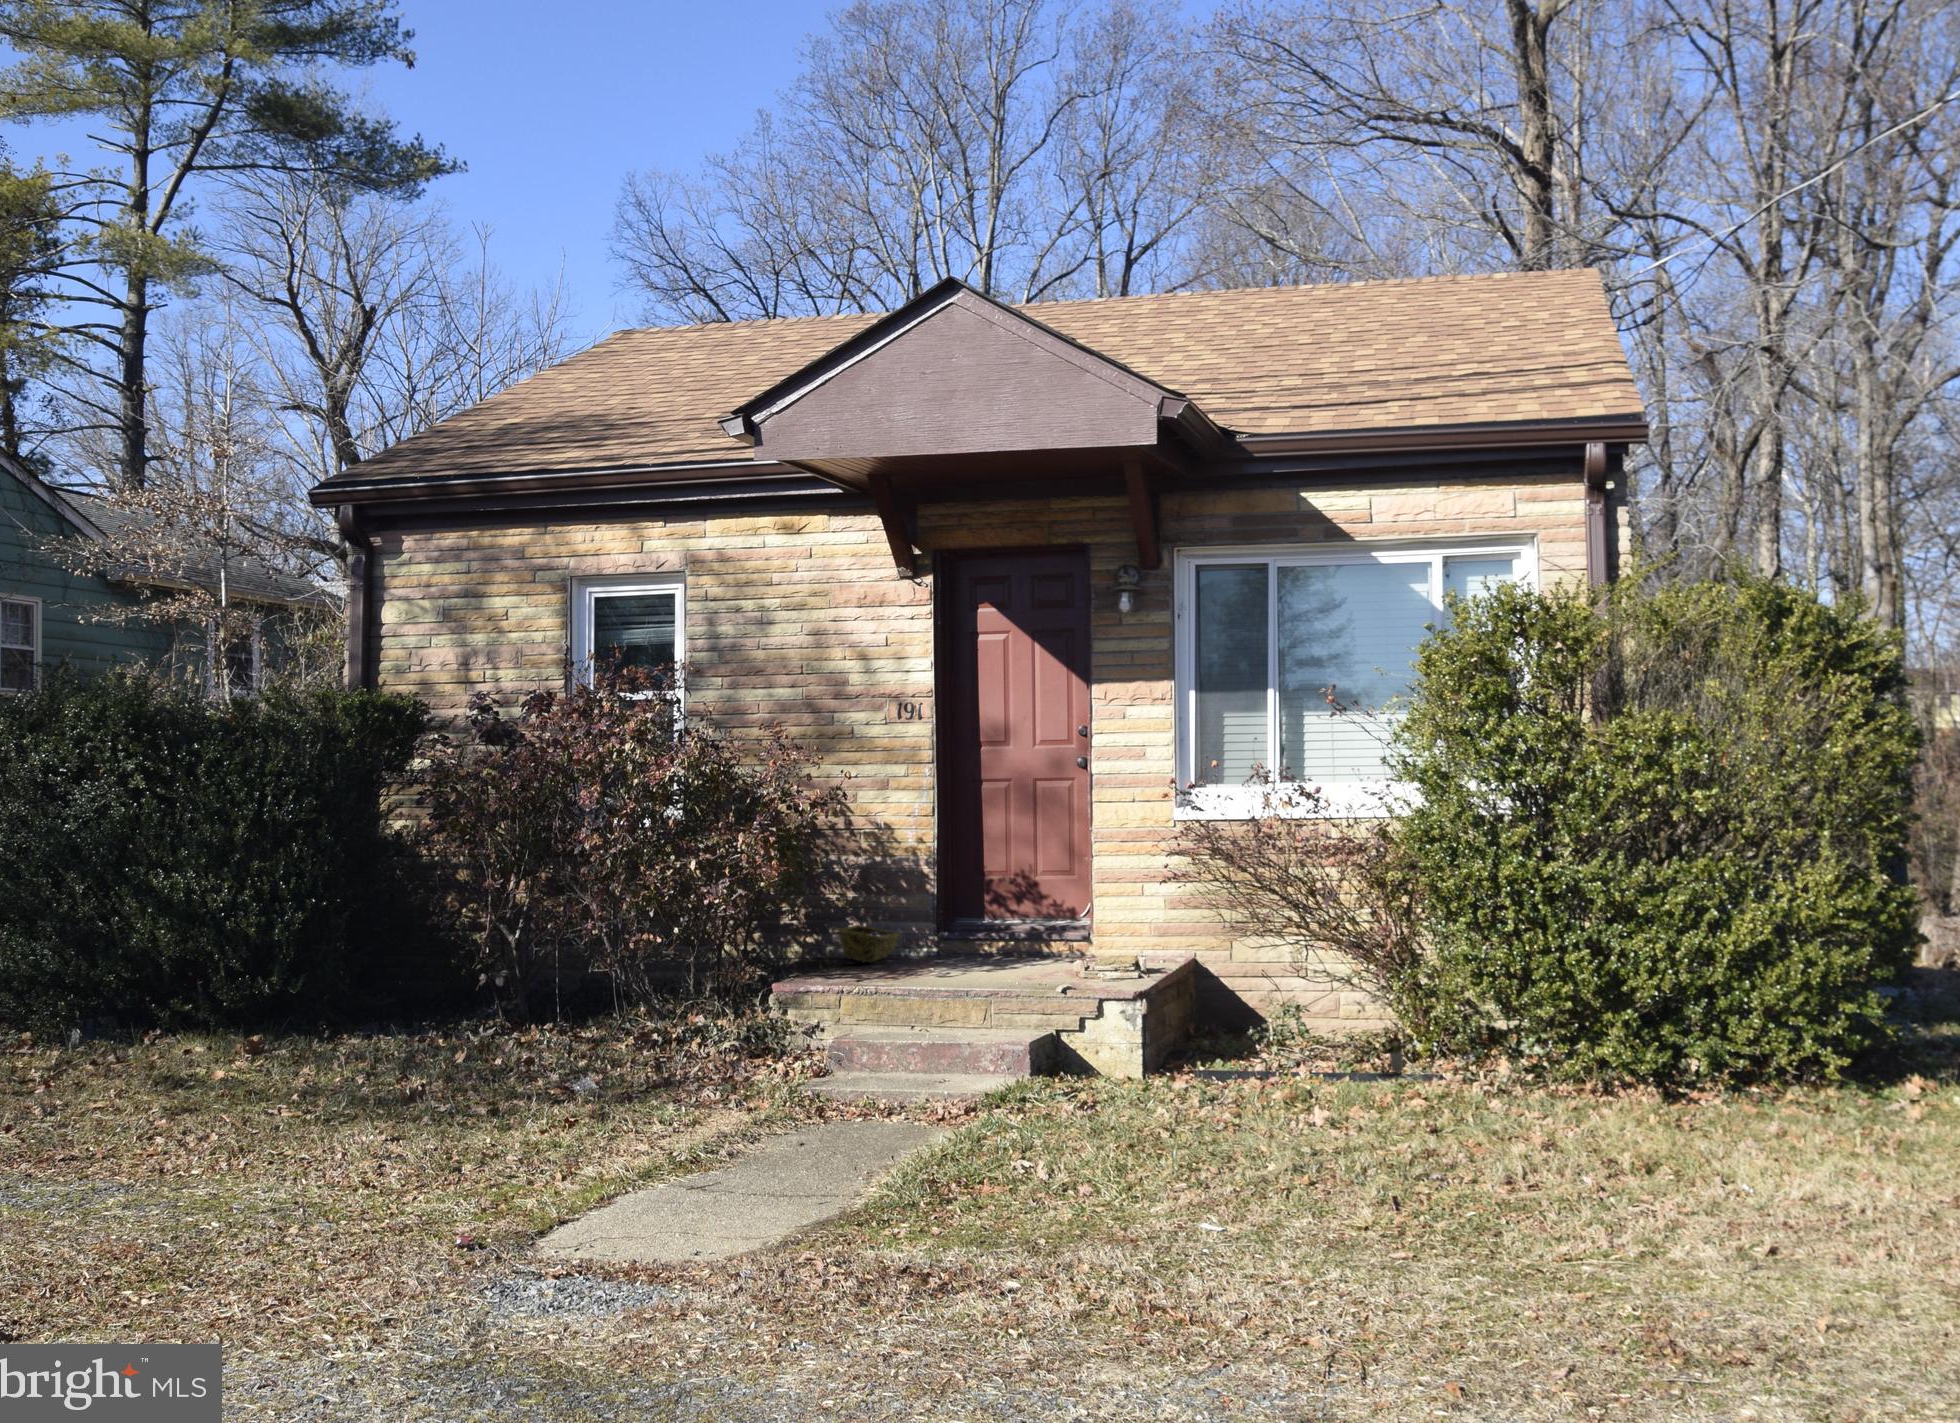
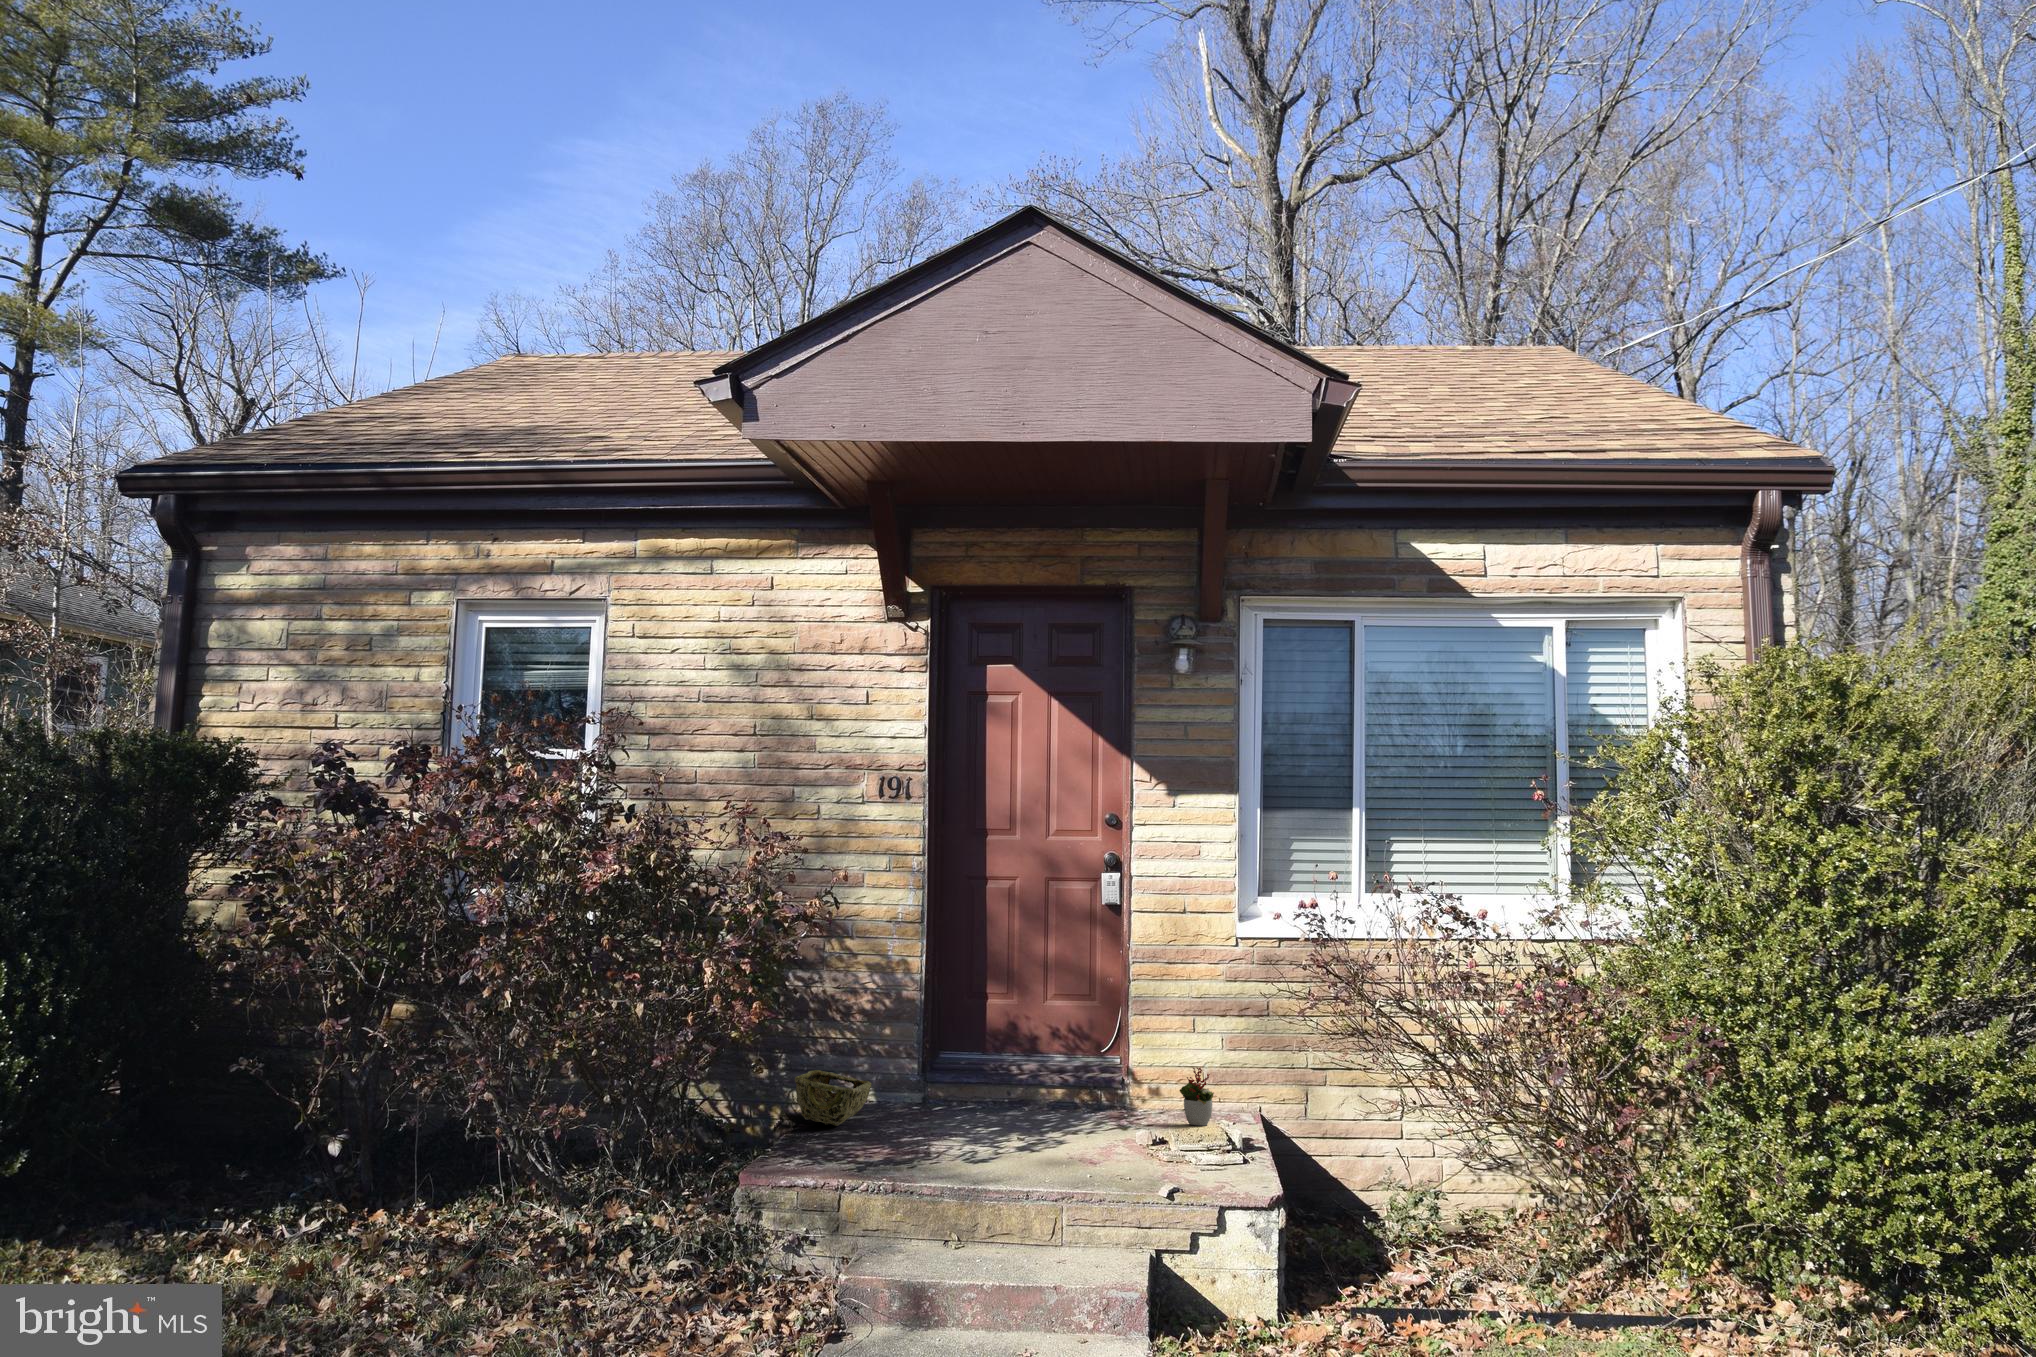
decorative plant: present [1385,1030,1403,1074] -> present [1179,1067,1214,1126]

